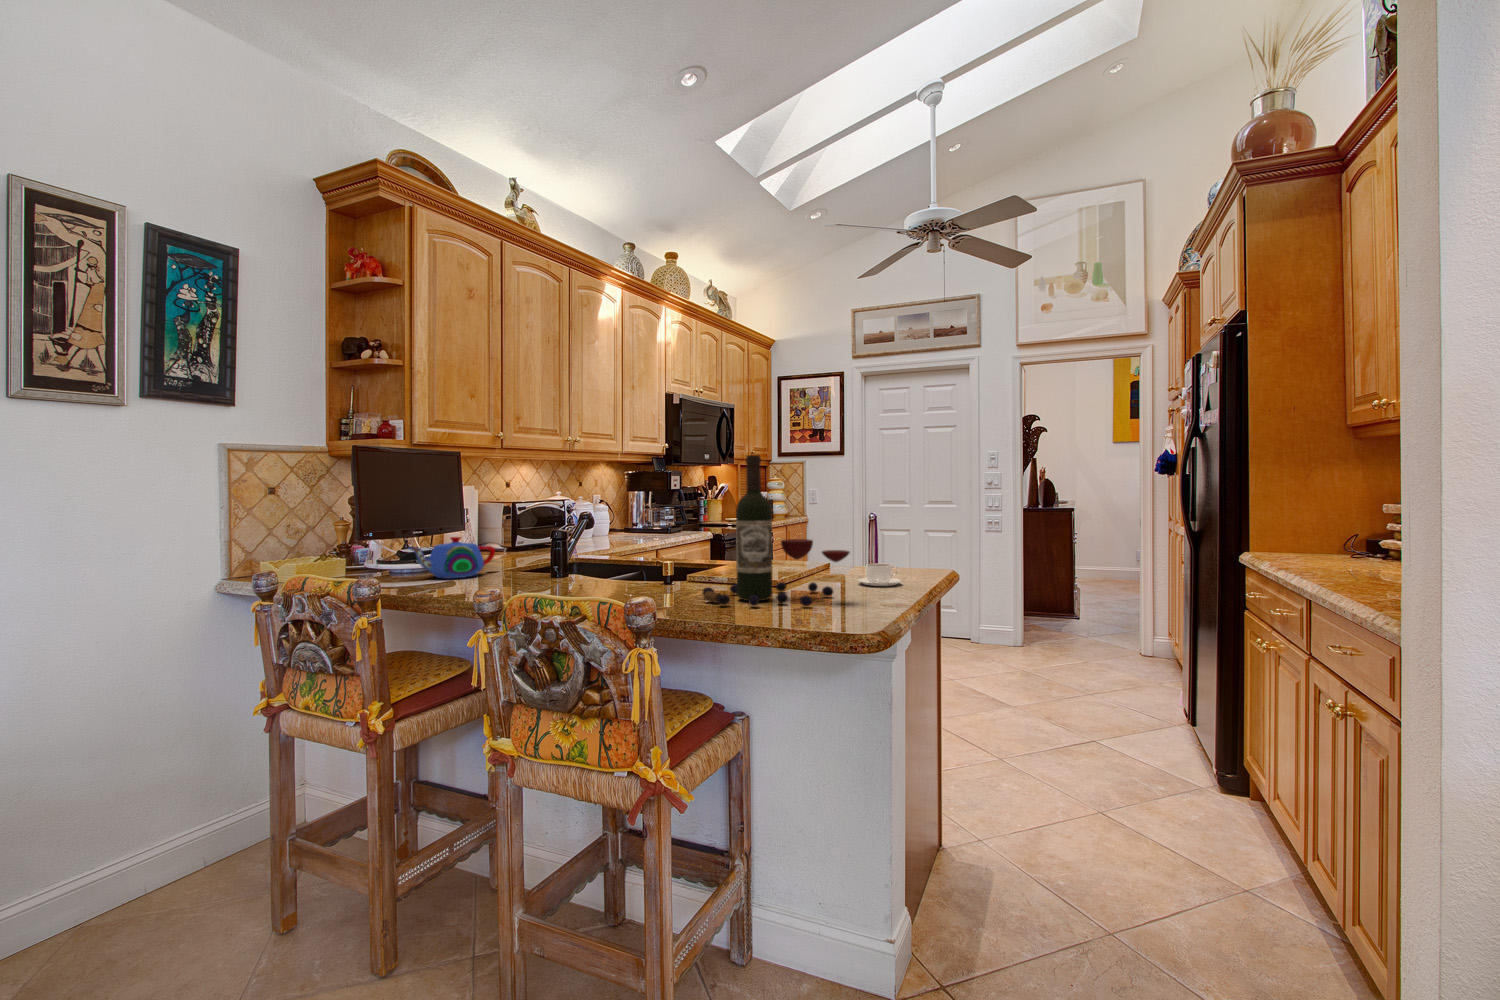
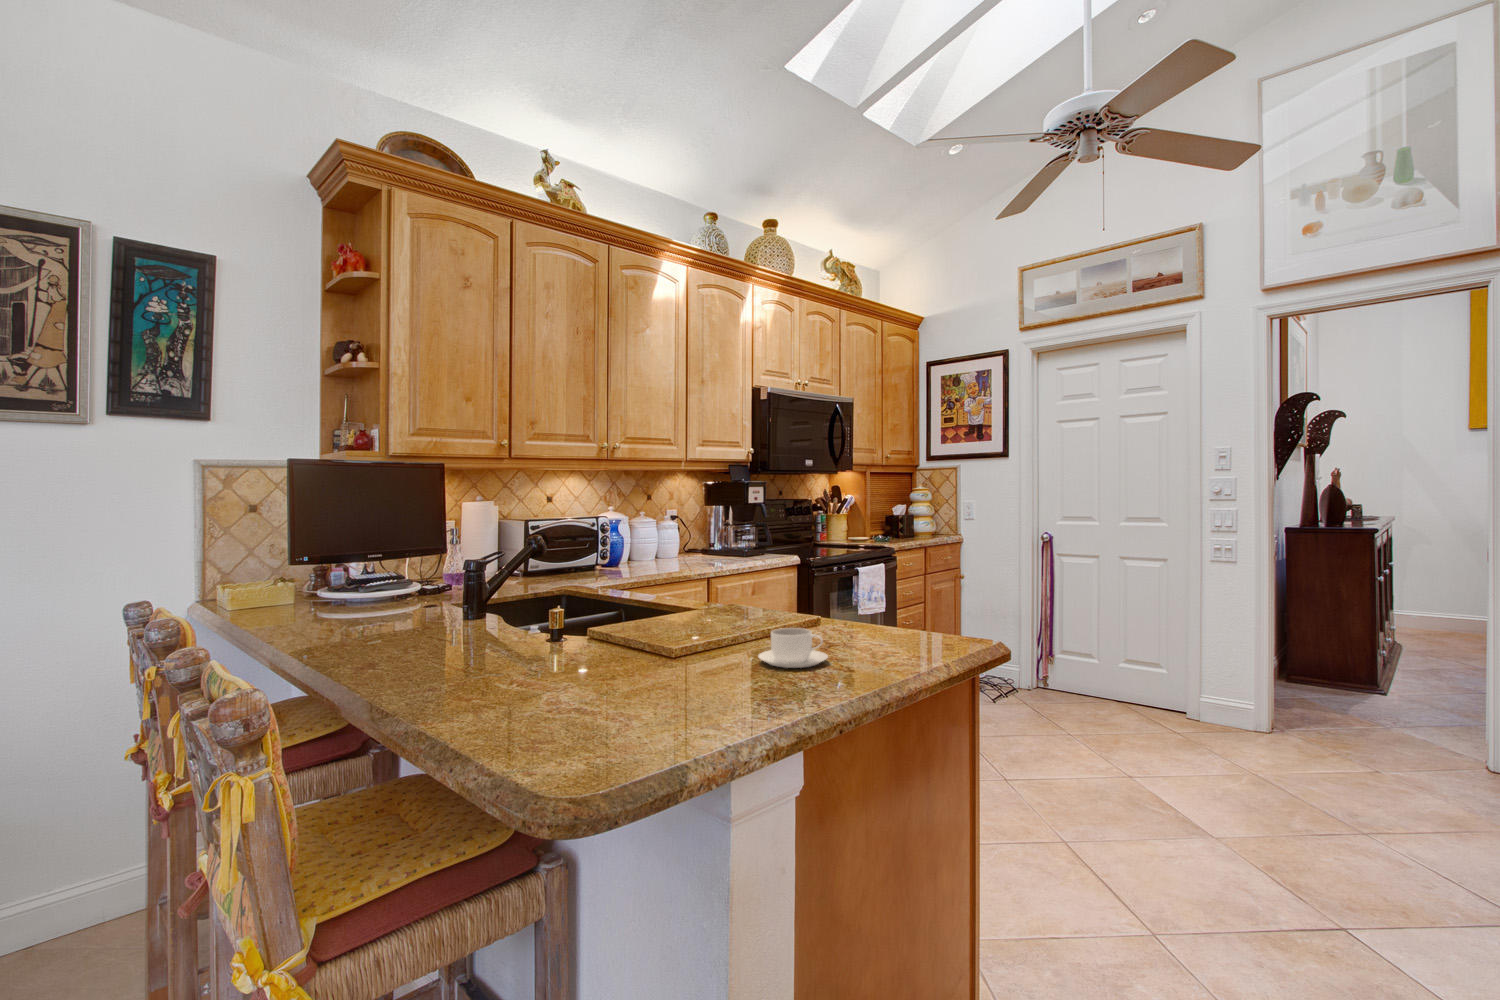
wine bottle: present [703,455,850,606] -> none [462,461,664,706]
teapot: present [409,537,495,578] -> none [301,562,408,612]

